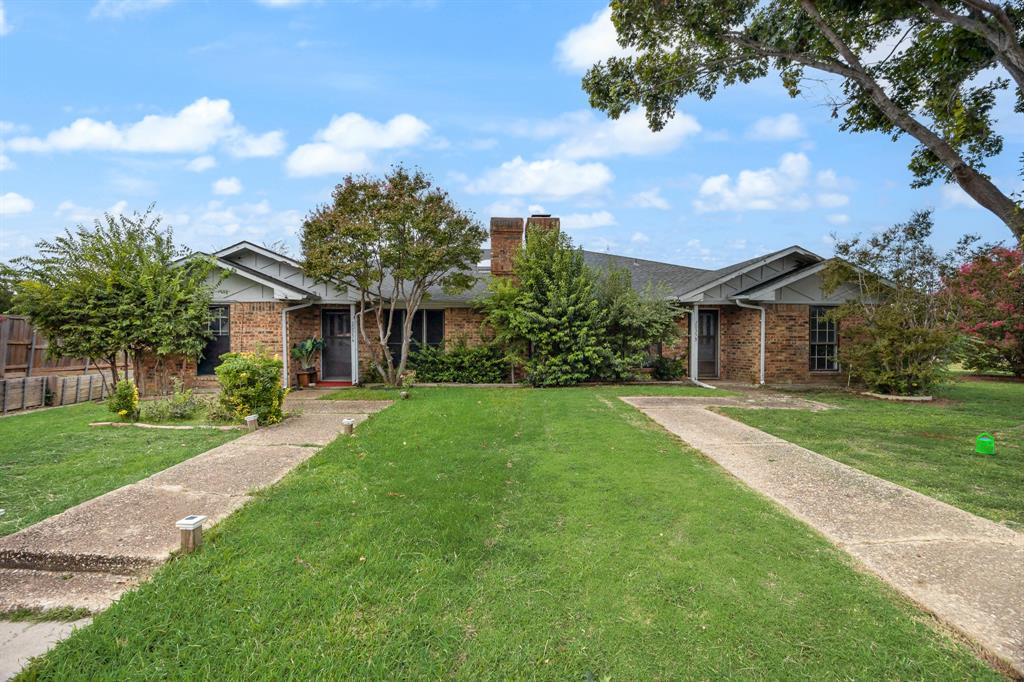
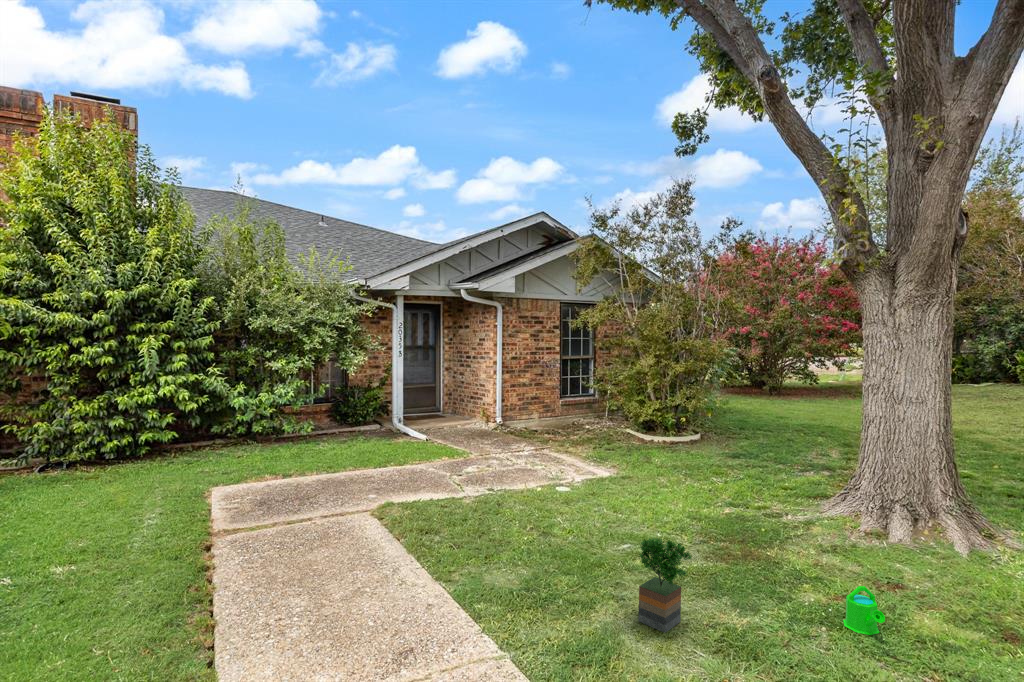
potted tree: none [856,405,885,443] -> present [638,538,691,633]

